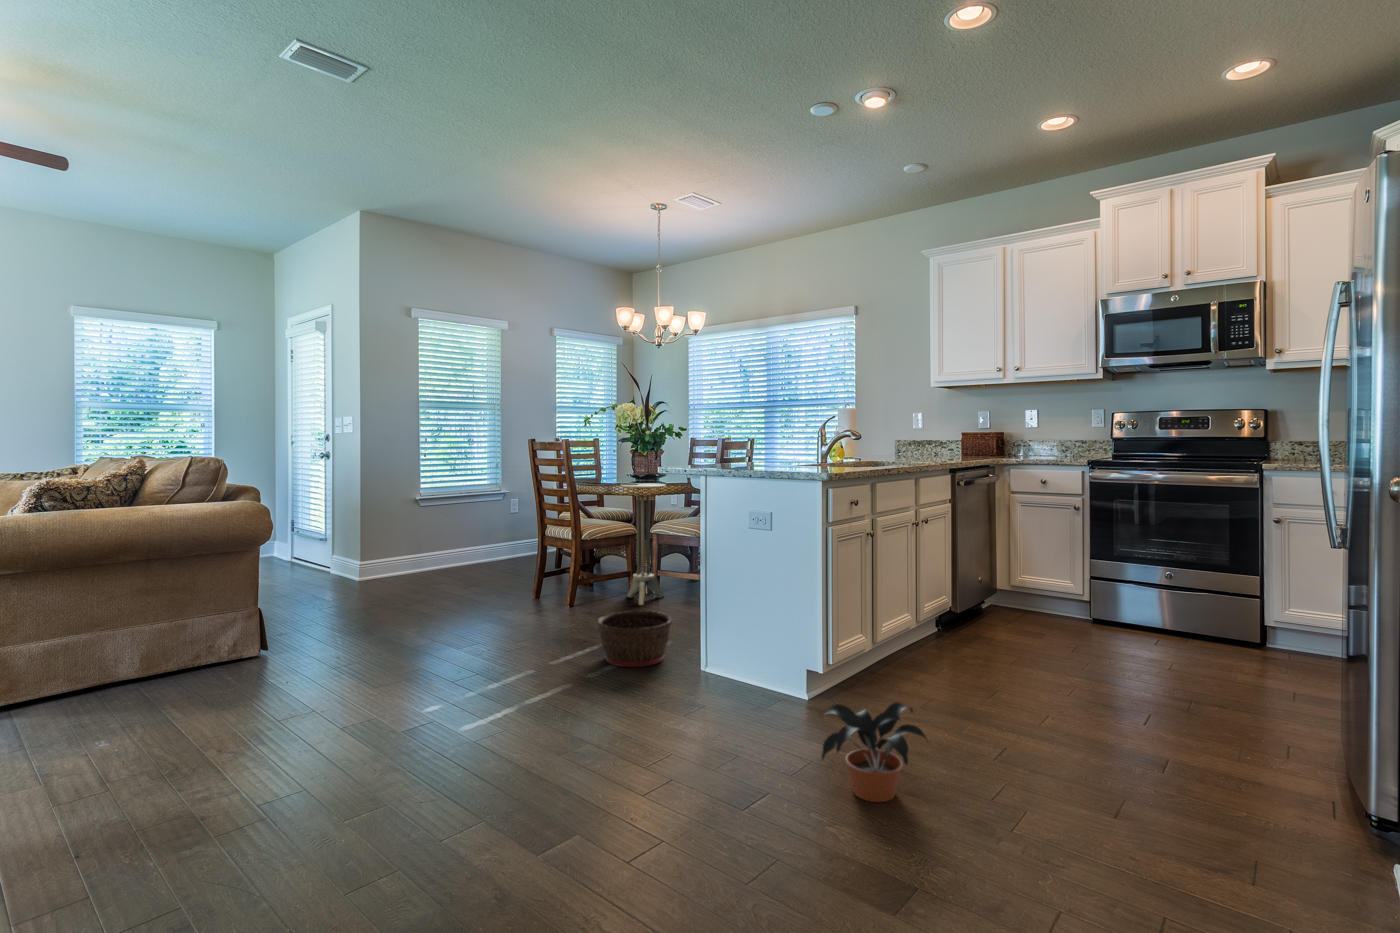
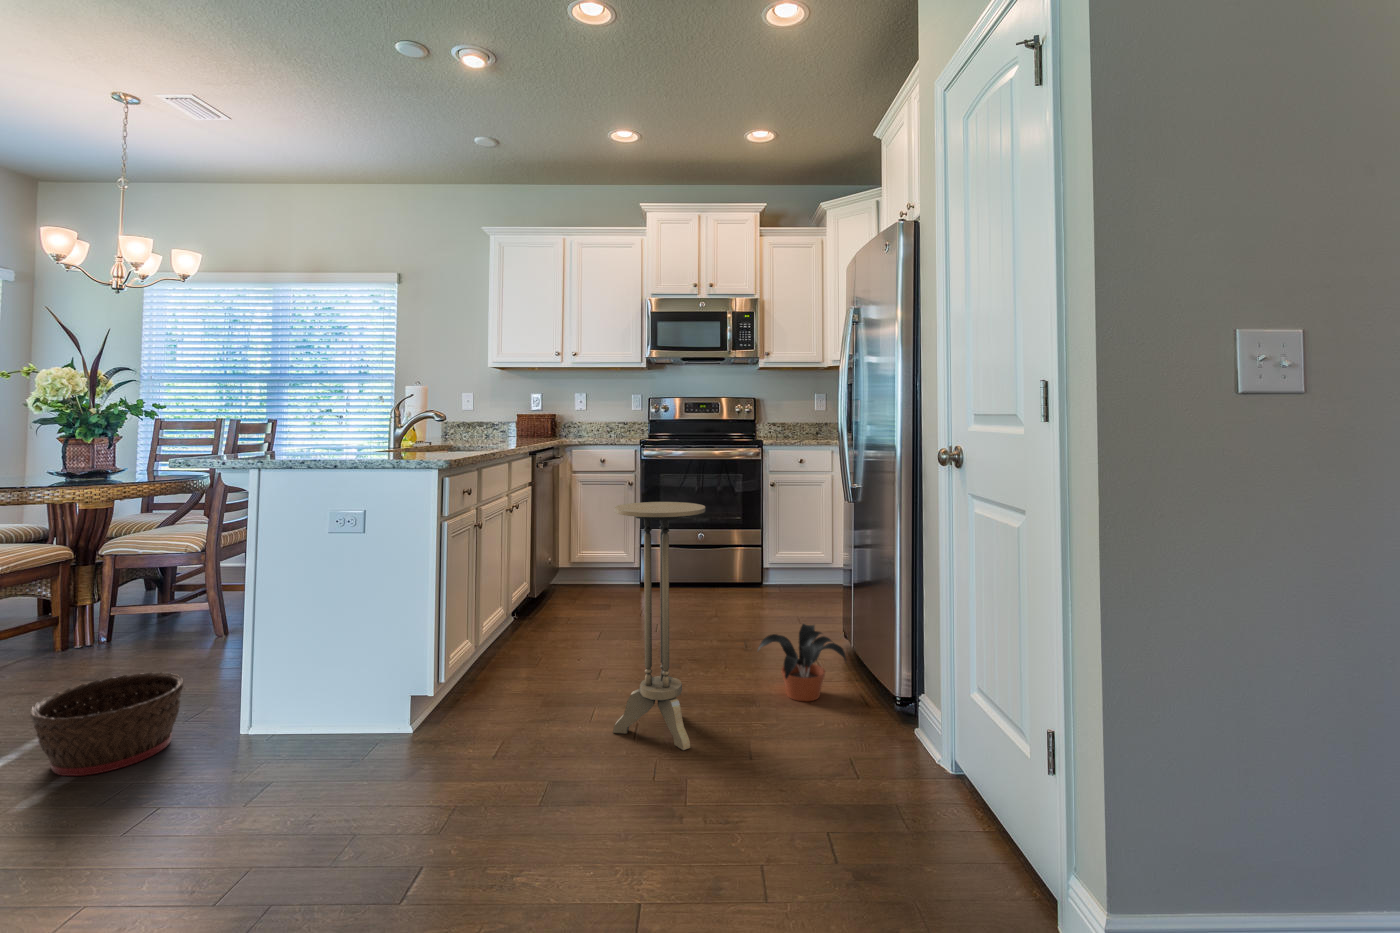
side table: present [621,483,665,605] -> present [613,502,705,750]
potted plant: present [822,702,927,802] -> present [758,624,846,701]

